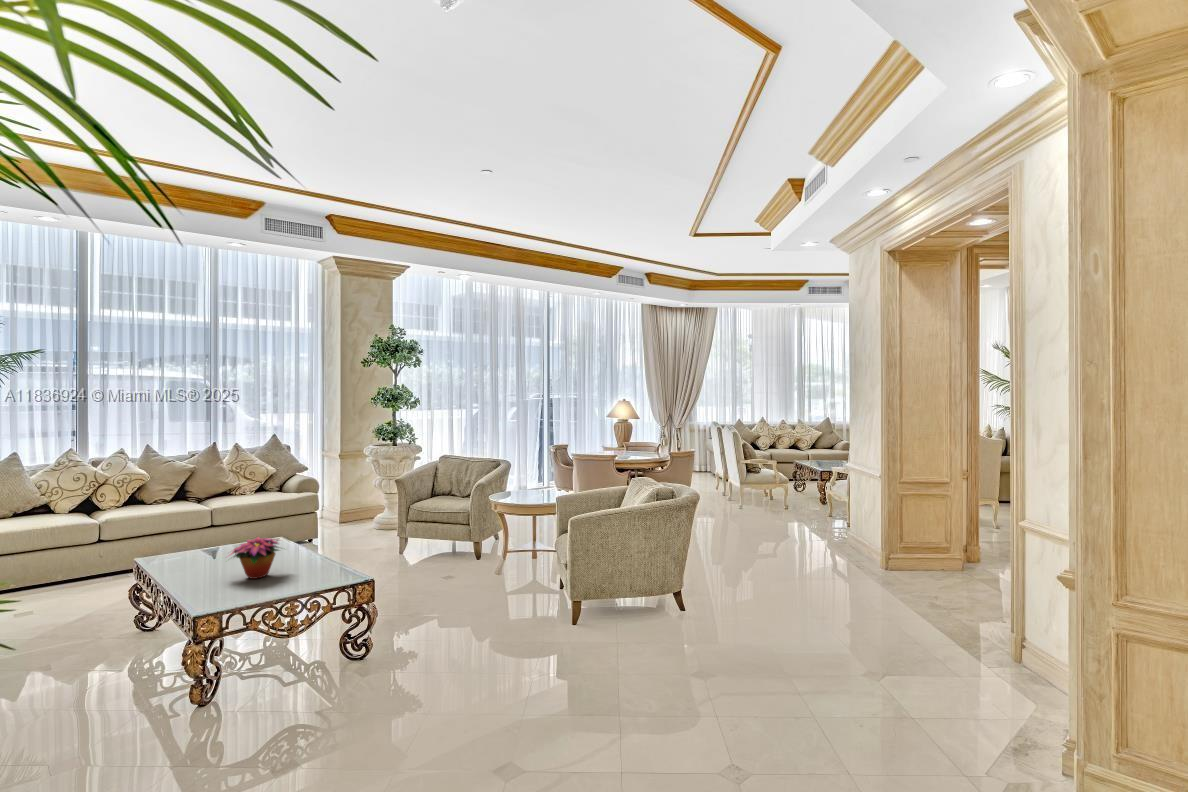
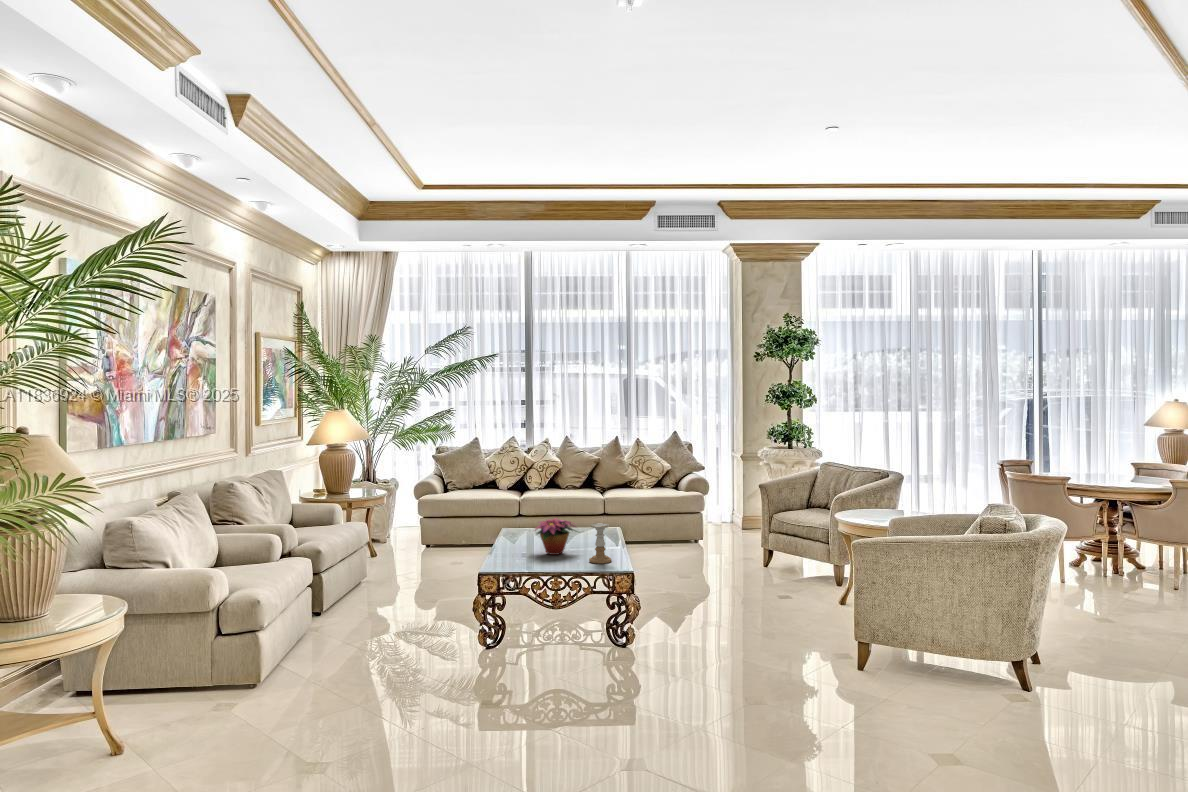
candle holder: none [314,535,340,579] -> present [589,523,611,564]

